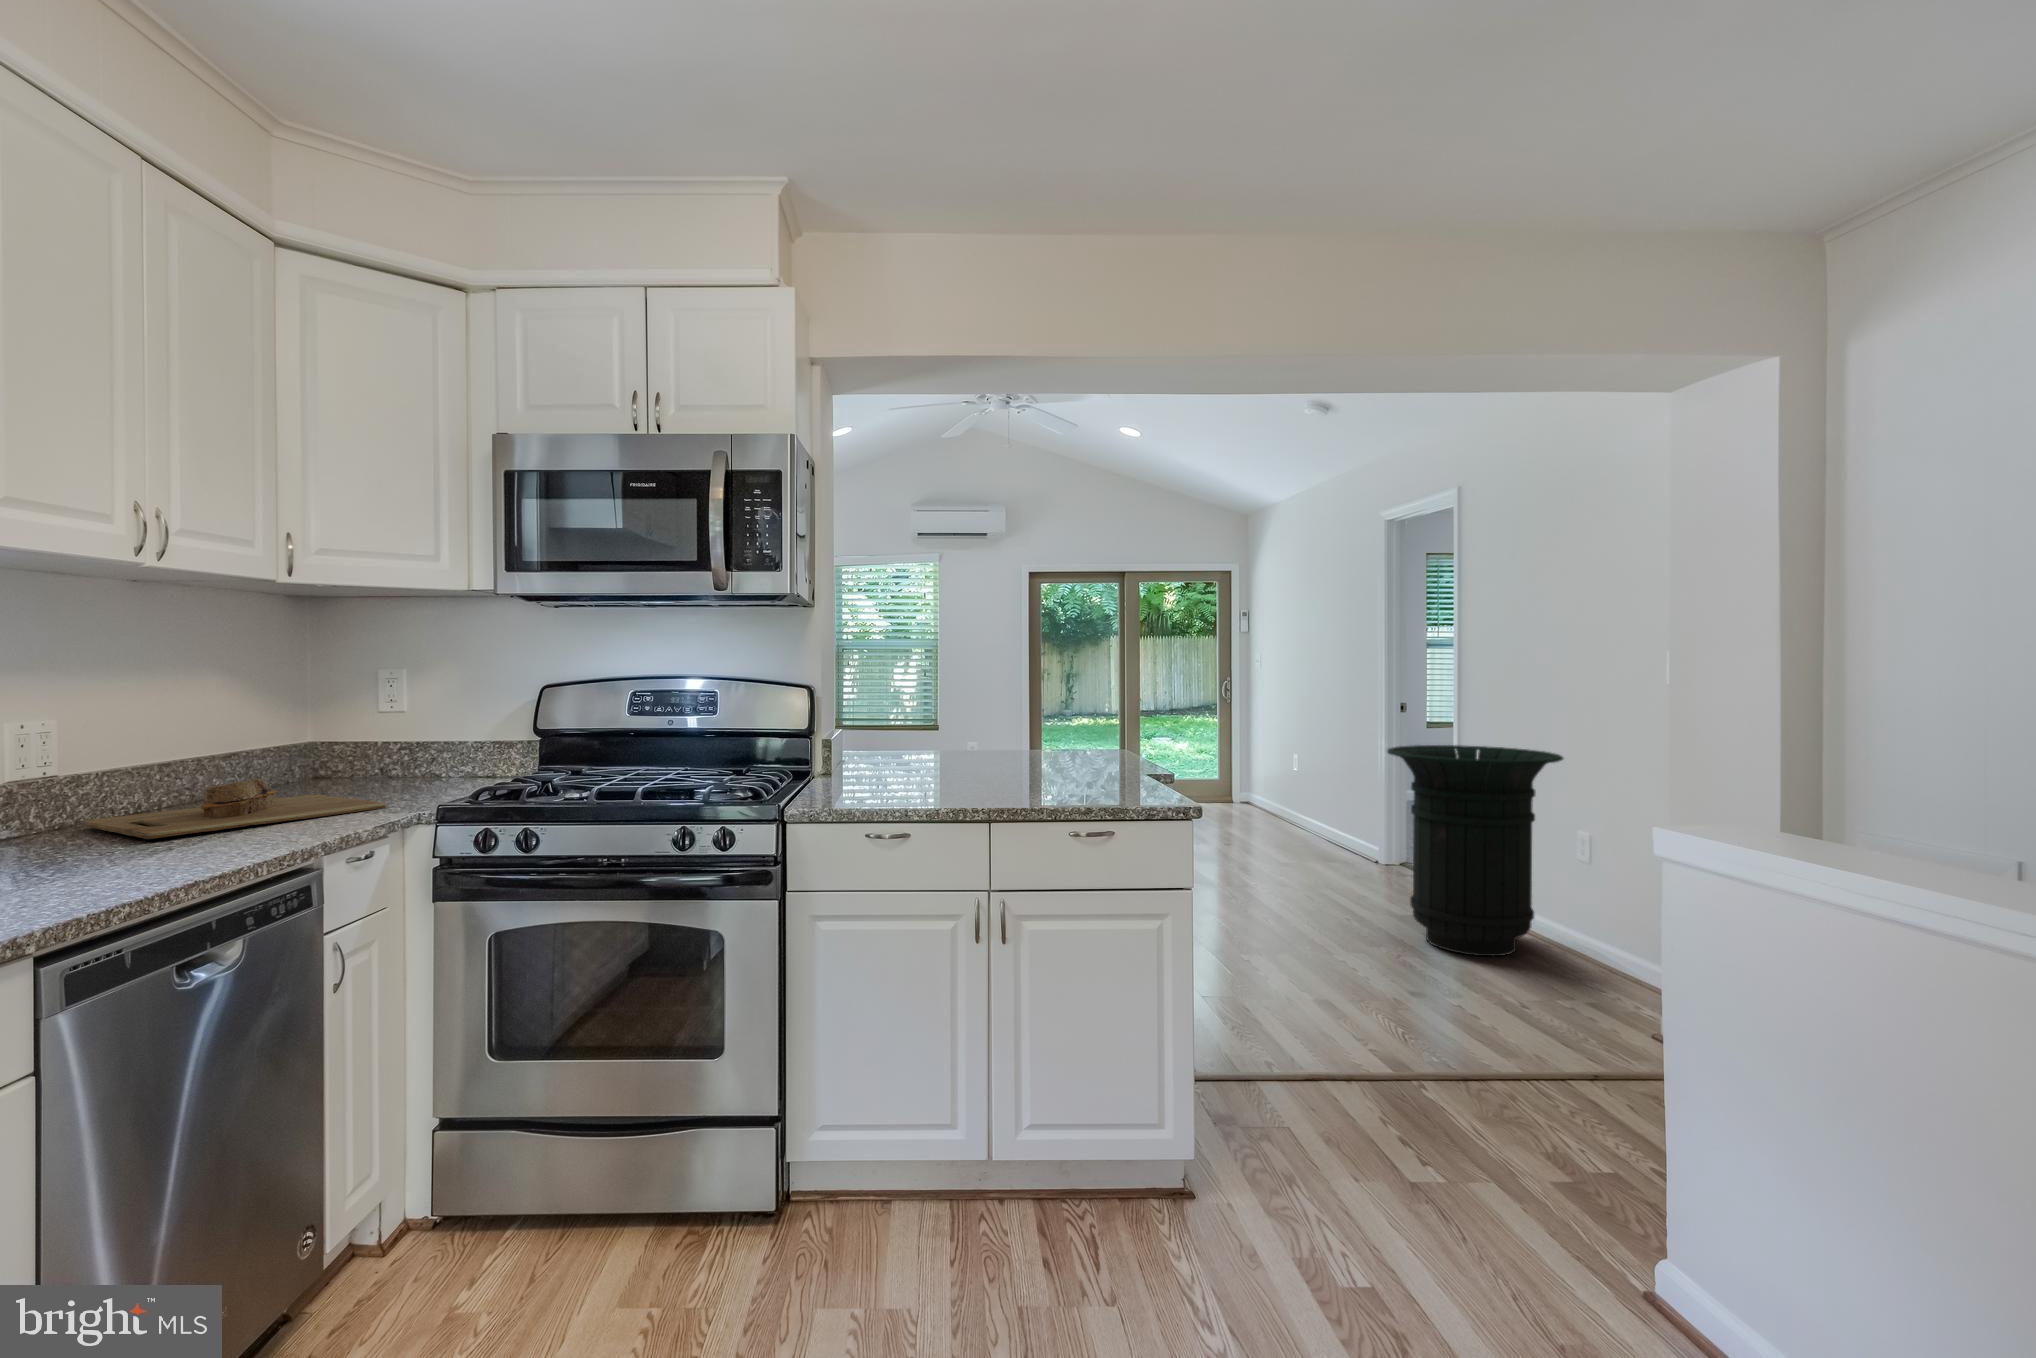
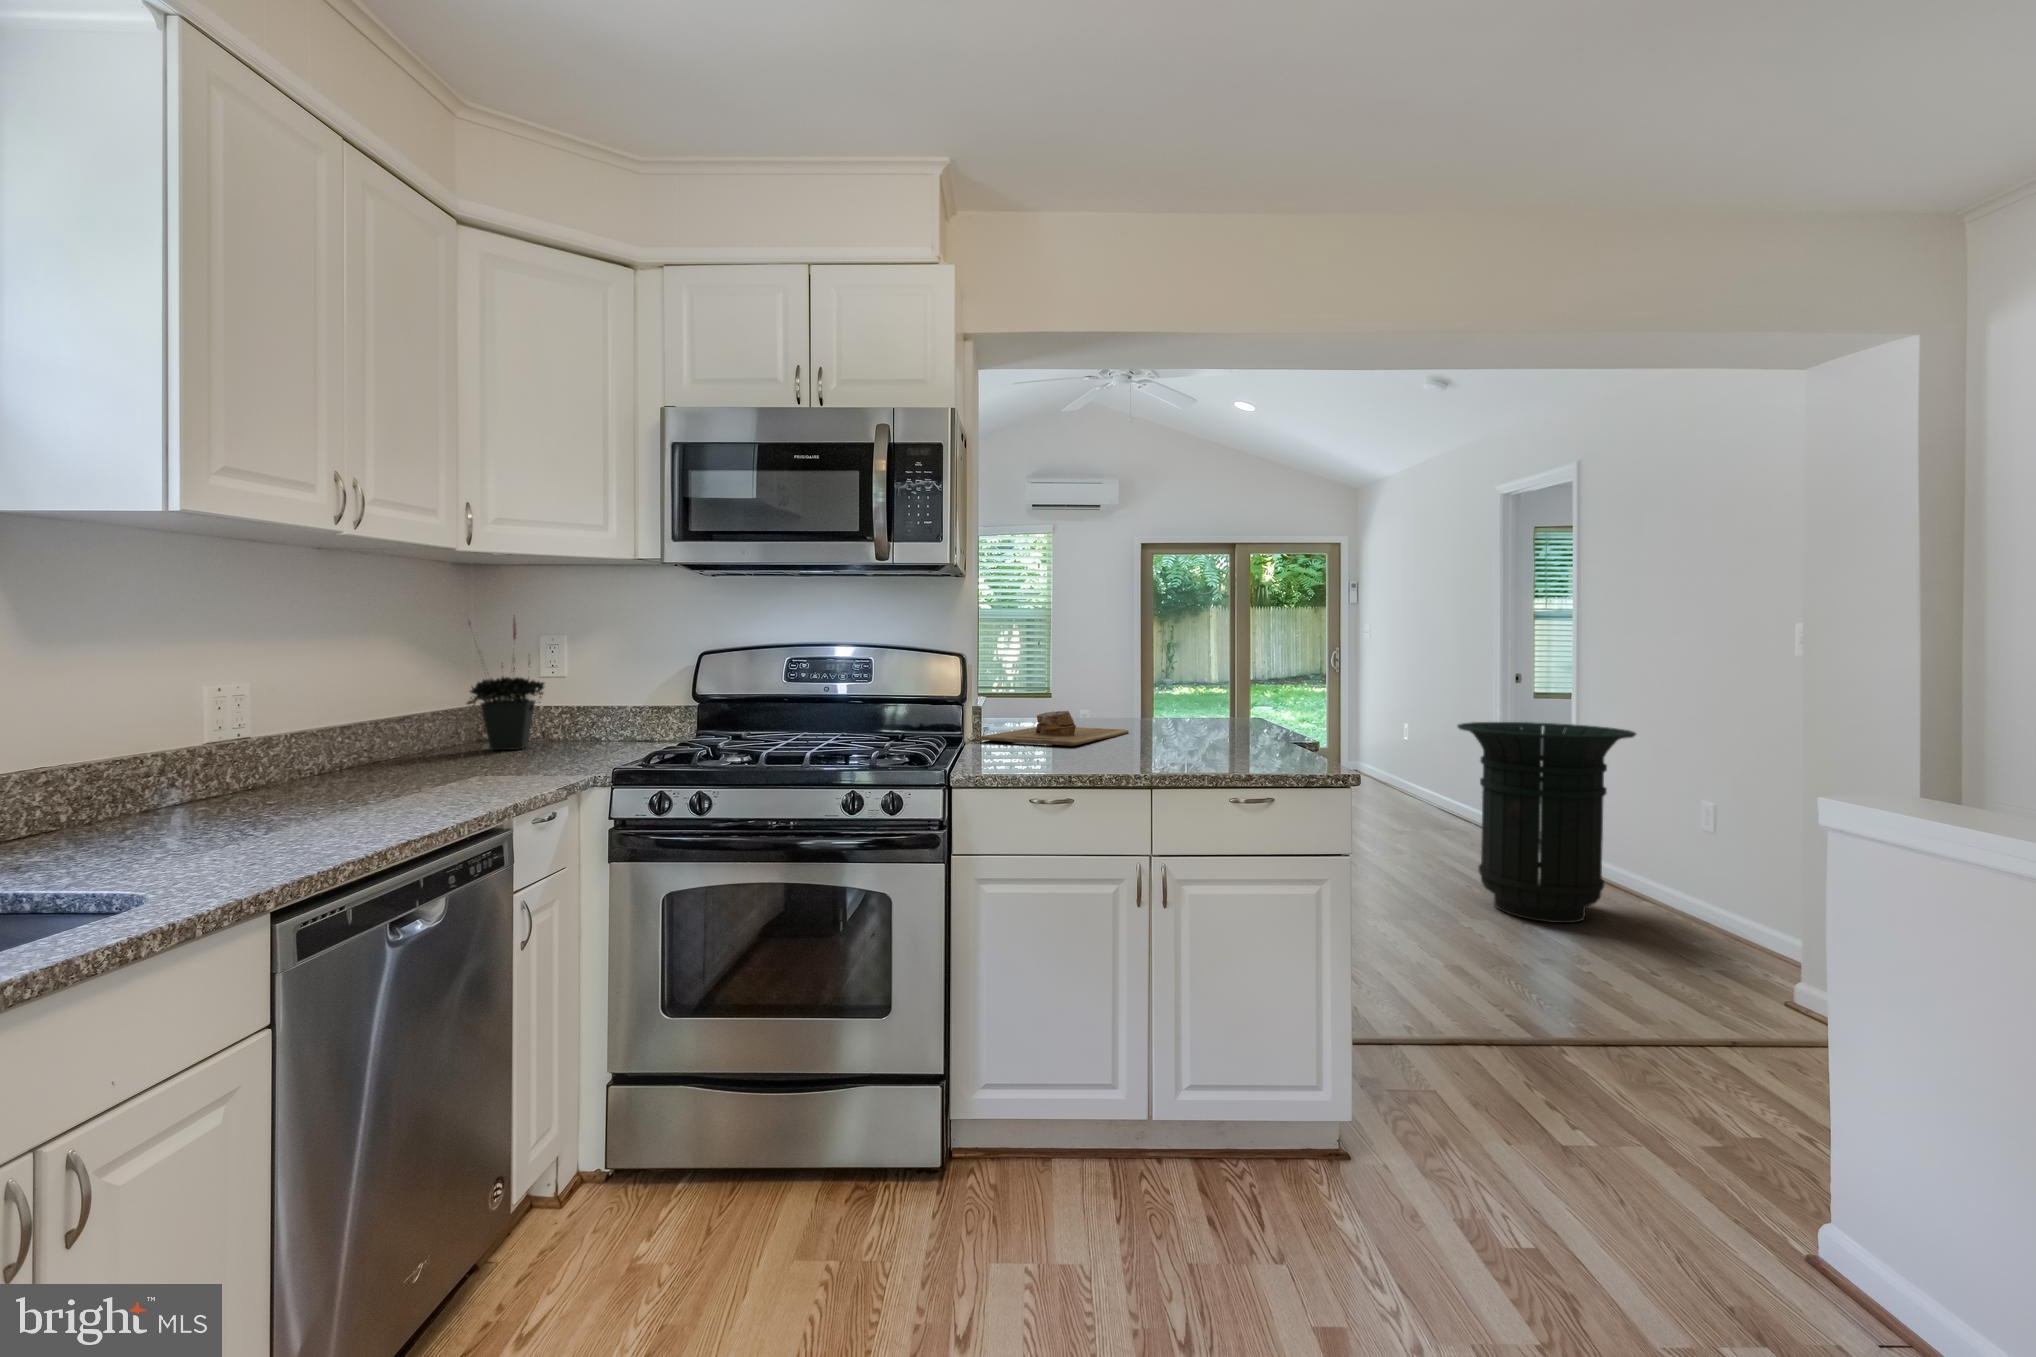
potted plant: none [298,644,387,786] -> present [467,616,544,750]
cutting board: present [83,779,386,839] -> present [981,711,1129,746]

